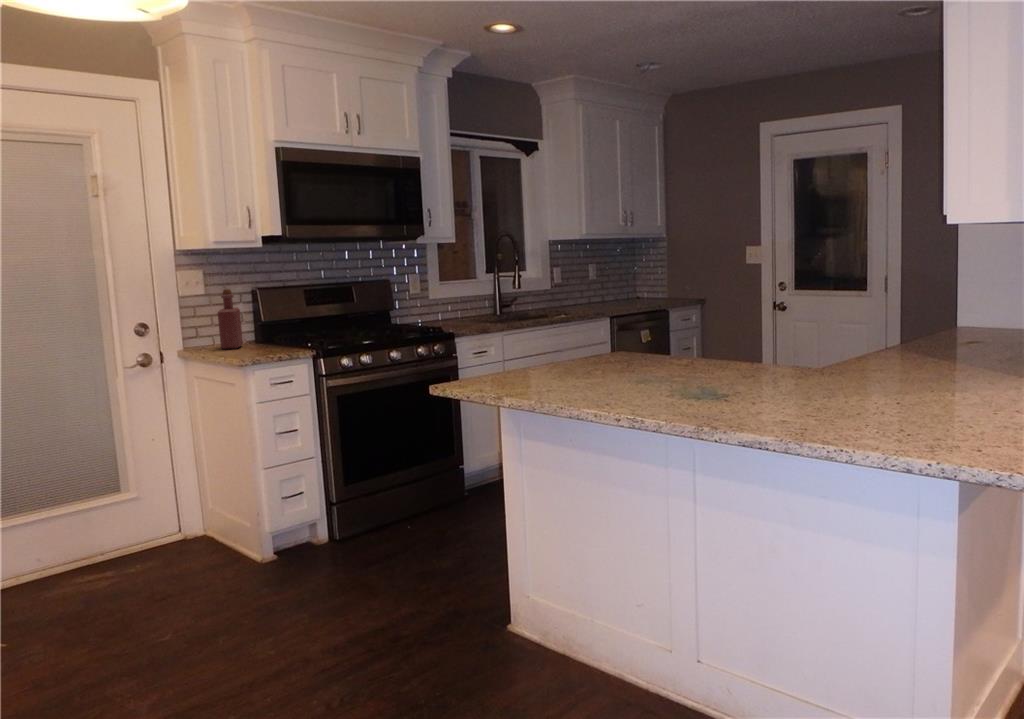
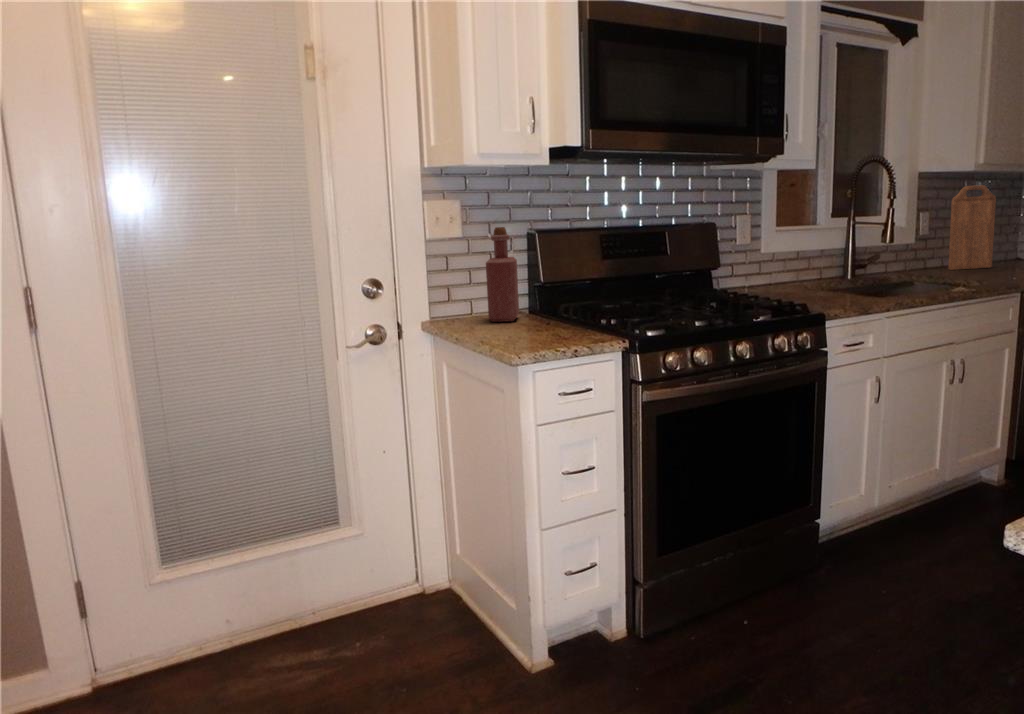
cutting board: none [566,251,597,308] -> present [948,185,996,270]

